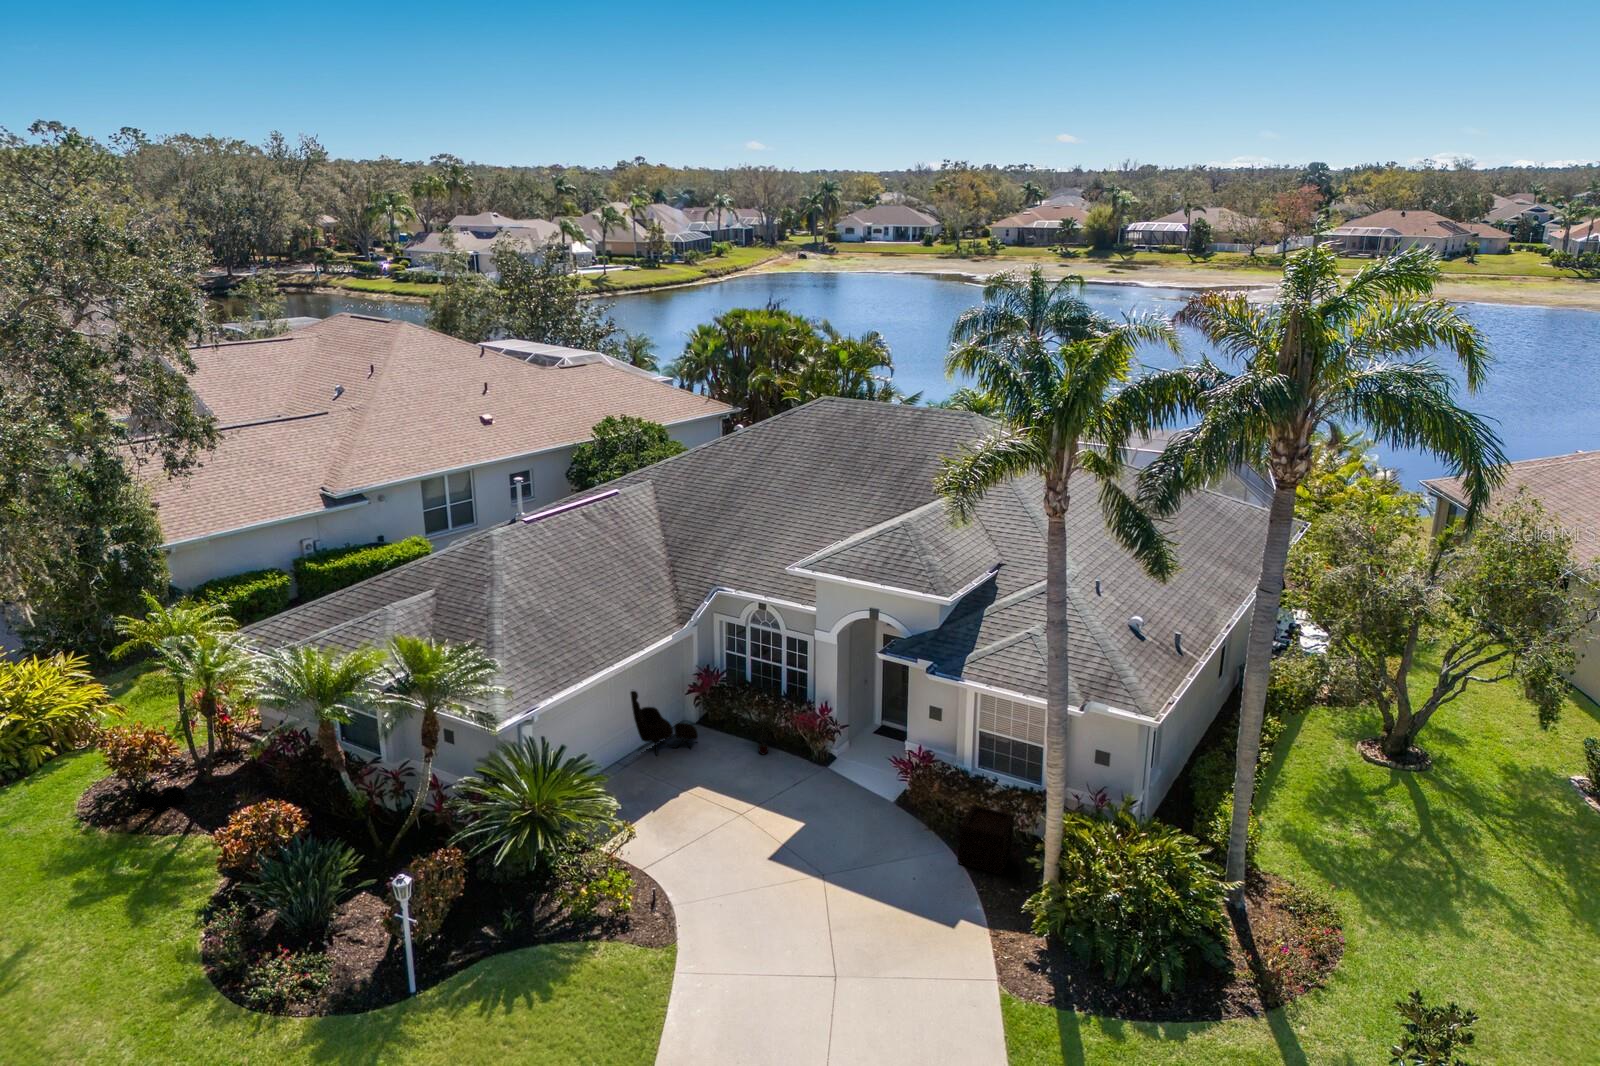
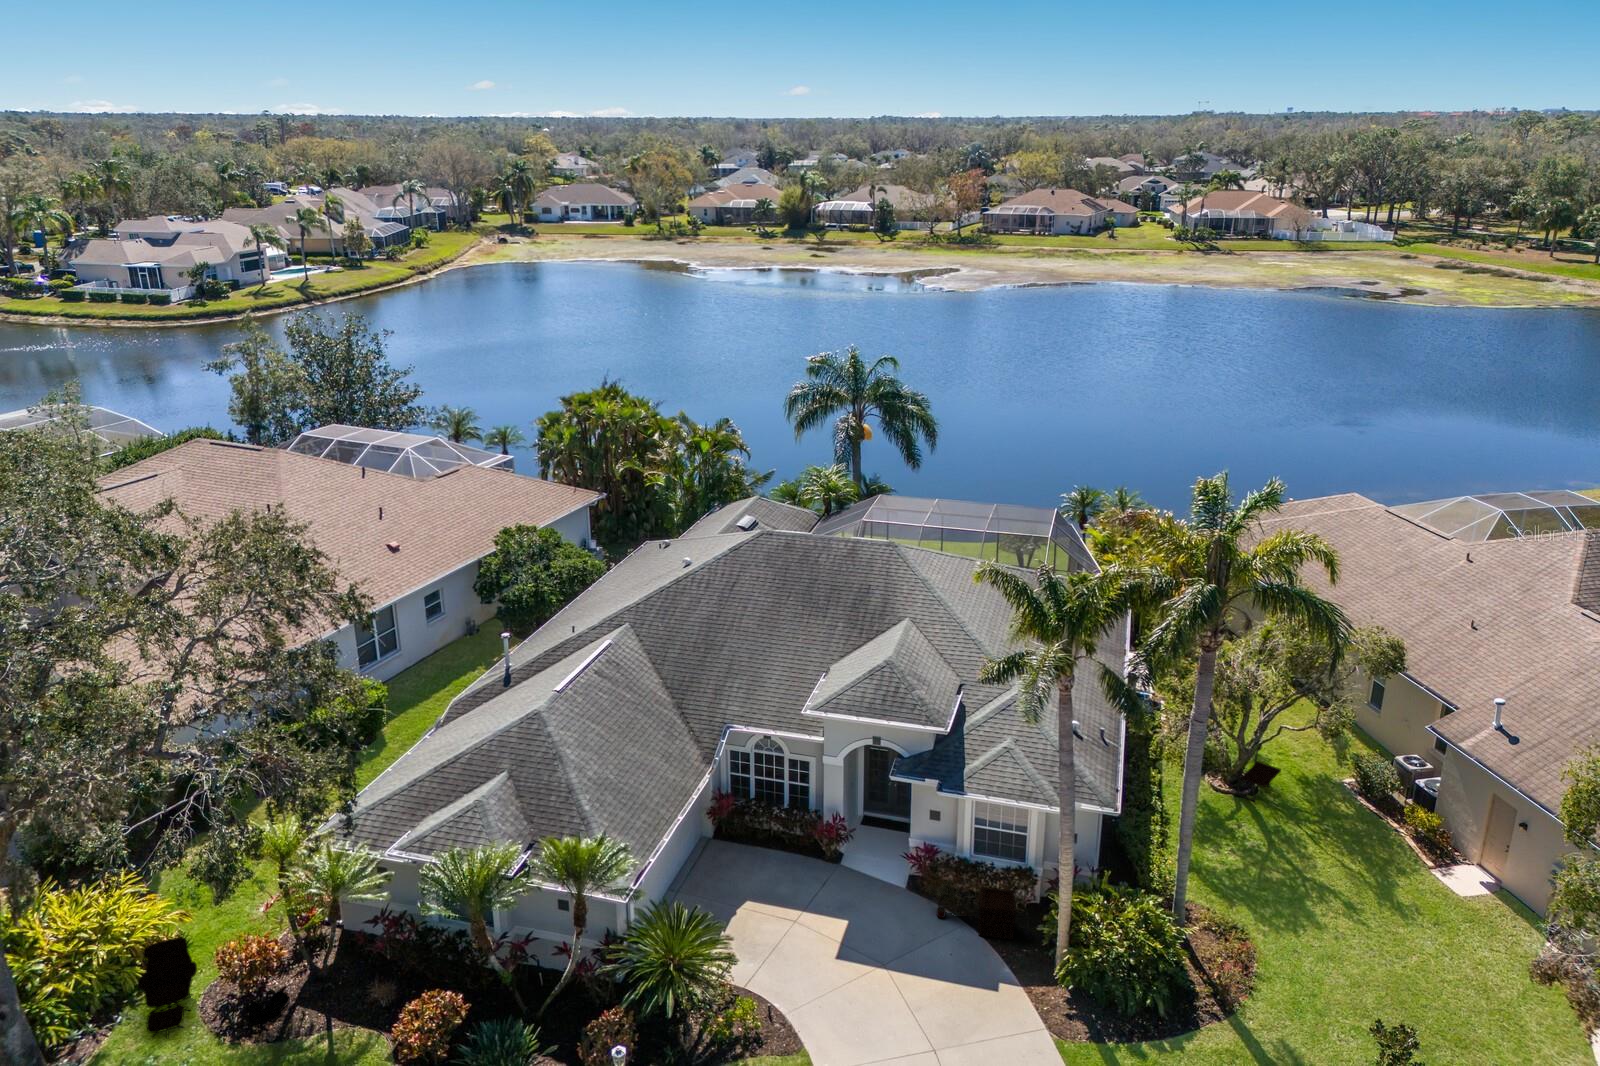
lounge chair: present [631,691,698,756] -> present [138,938,197,1038]
bench: none [1396,695,1470,779] -> present [1236,741,1281,802]
potted tree: present [749,709,780,754] -> present [926,878,960,918]

